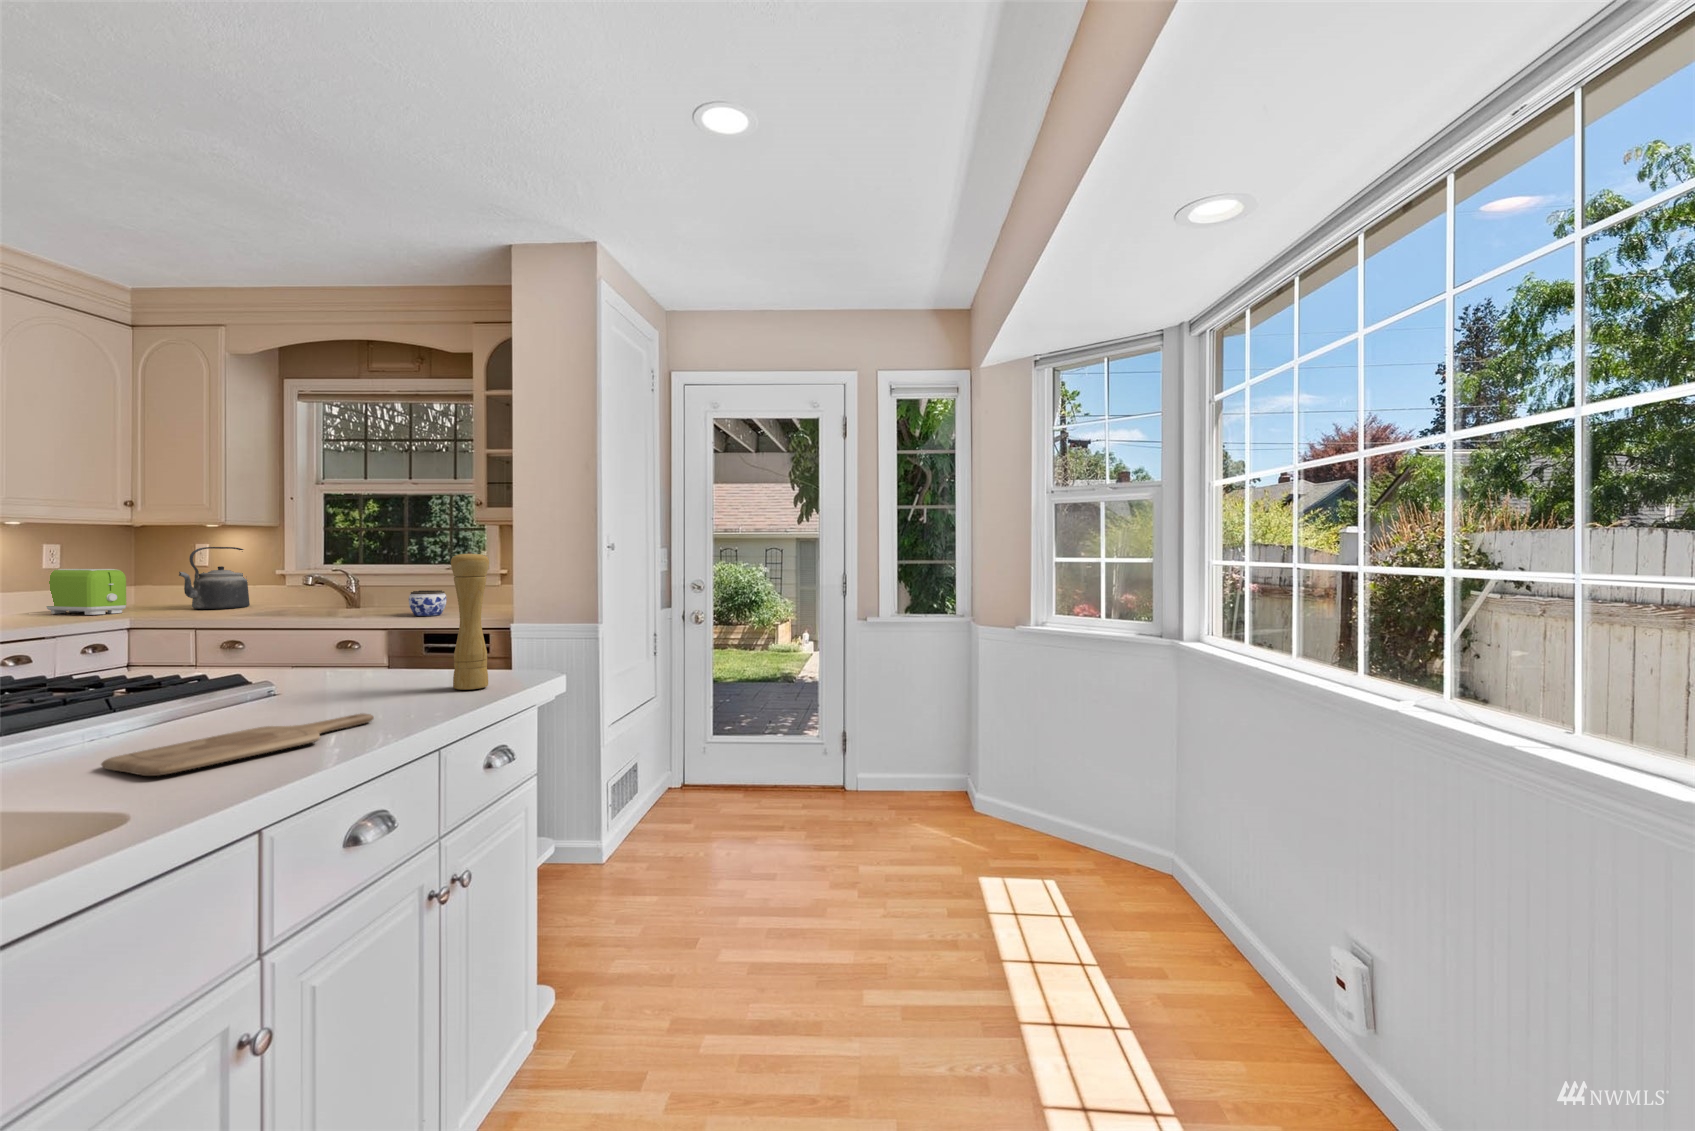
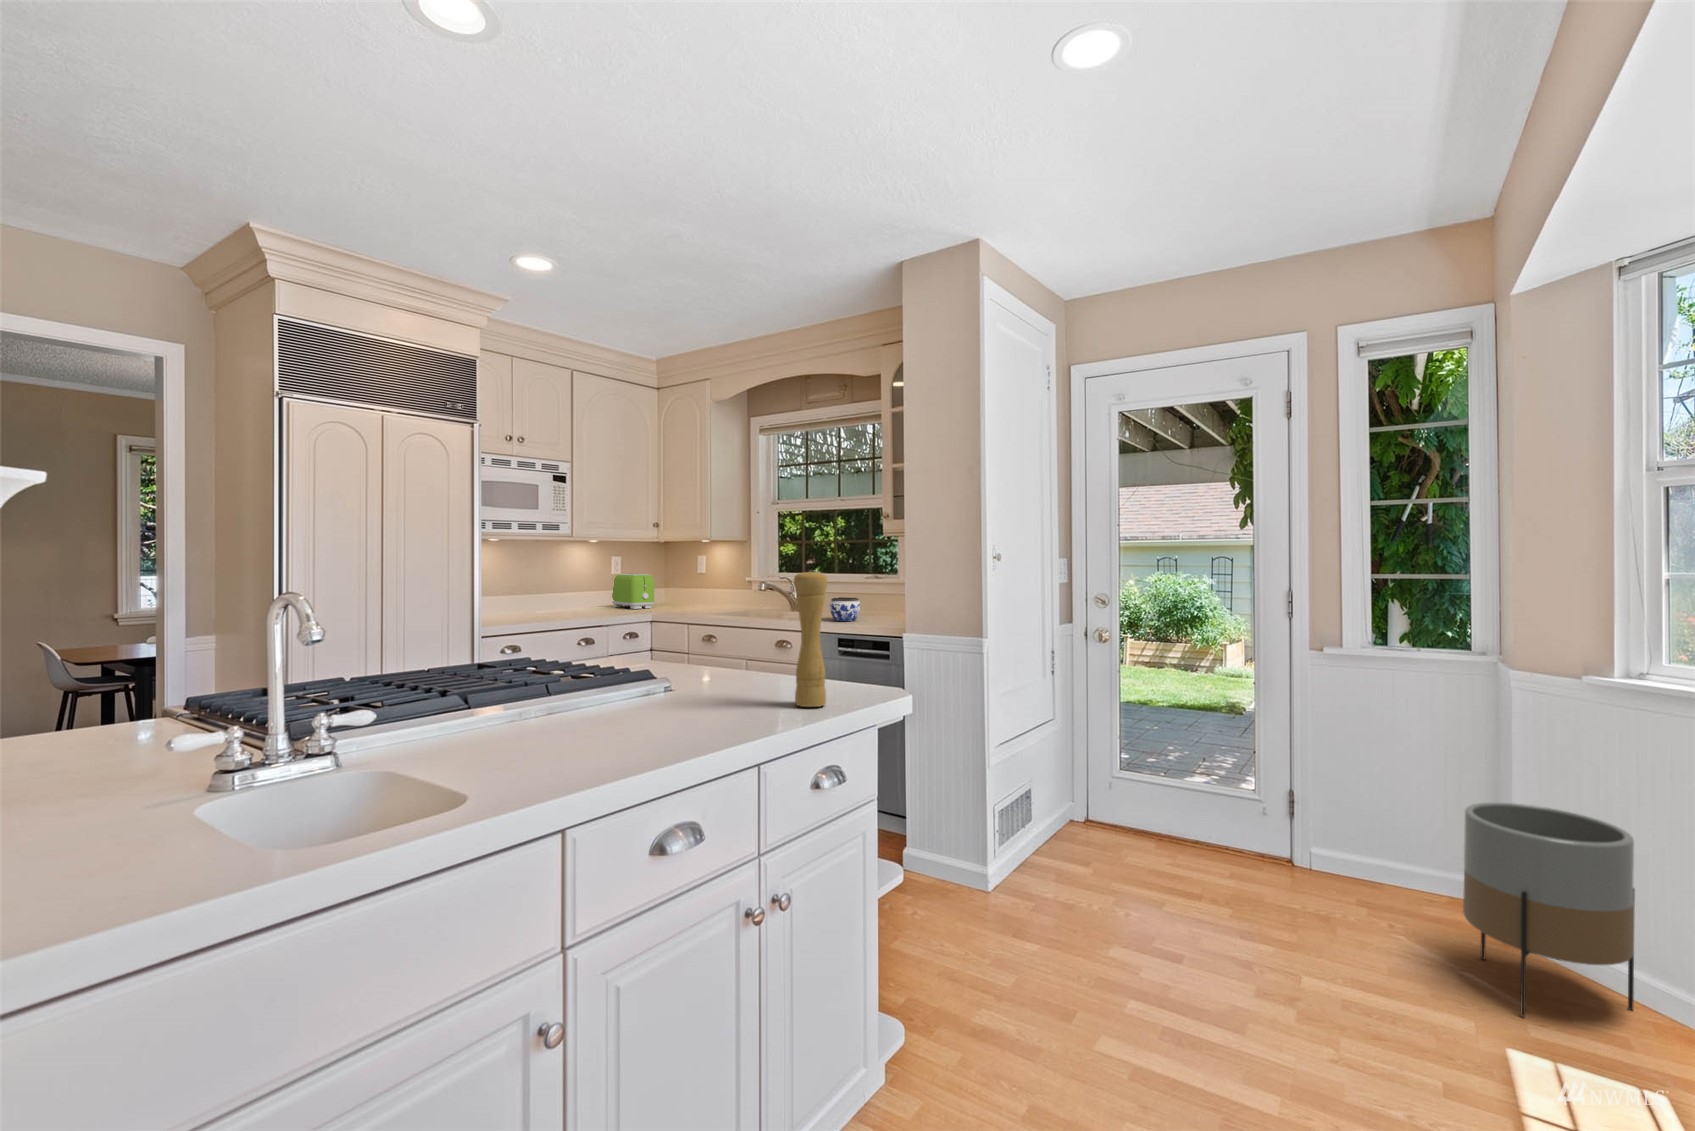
kettle: present [179,547,250,609] -> none [684,557,730,607]
cutting board: present [101,713,374,776] -> none [497,725,704,767]
planter: none [954,715,1039,854] -> present [1463,803,1635,1017]

